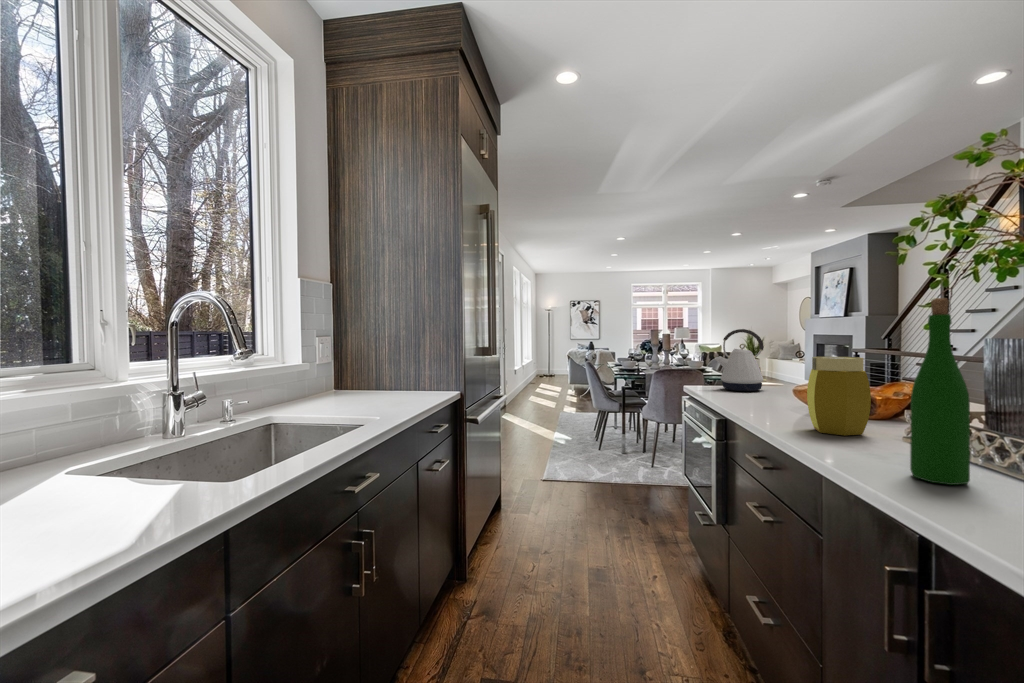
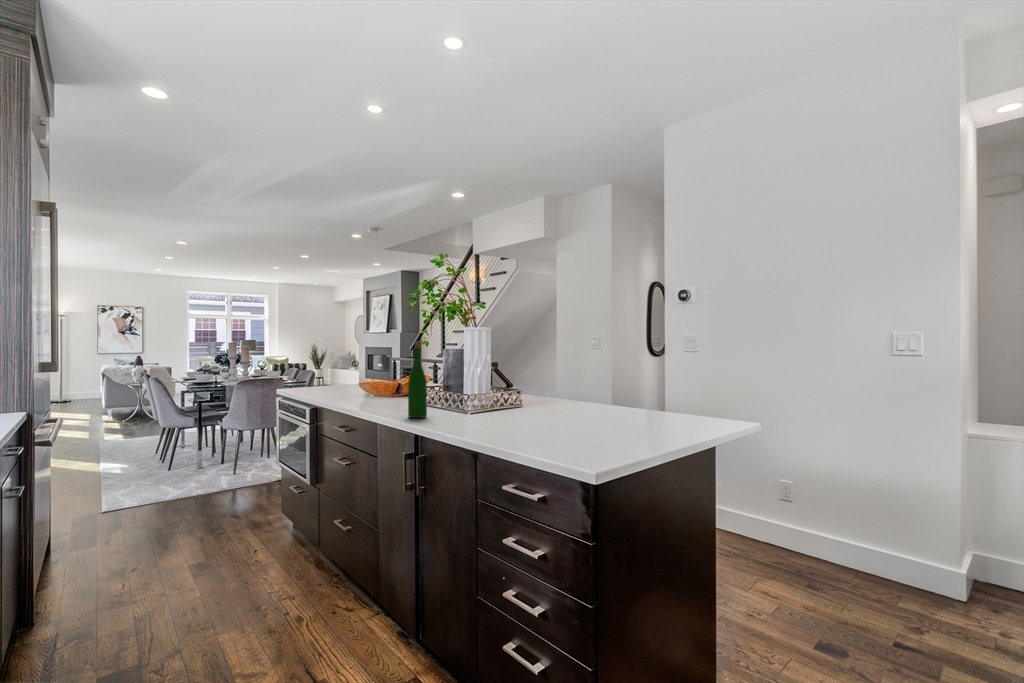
kettle: present [715,329,767,391] -> none [306,349,341,392]
jar: present [807,357,871,436] -> none [367,367,396,408]

